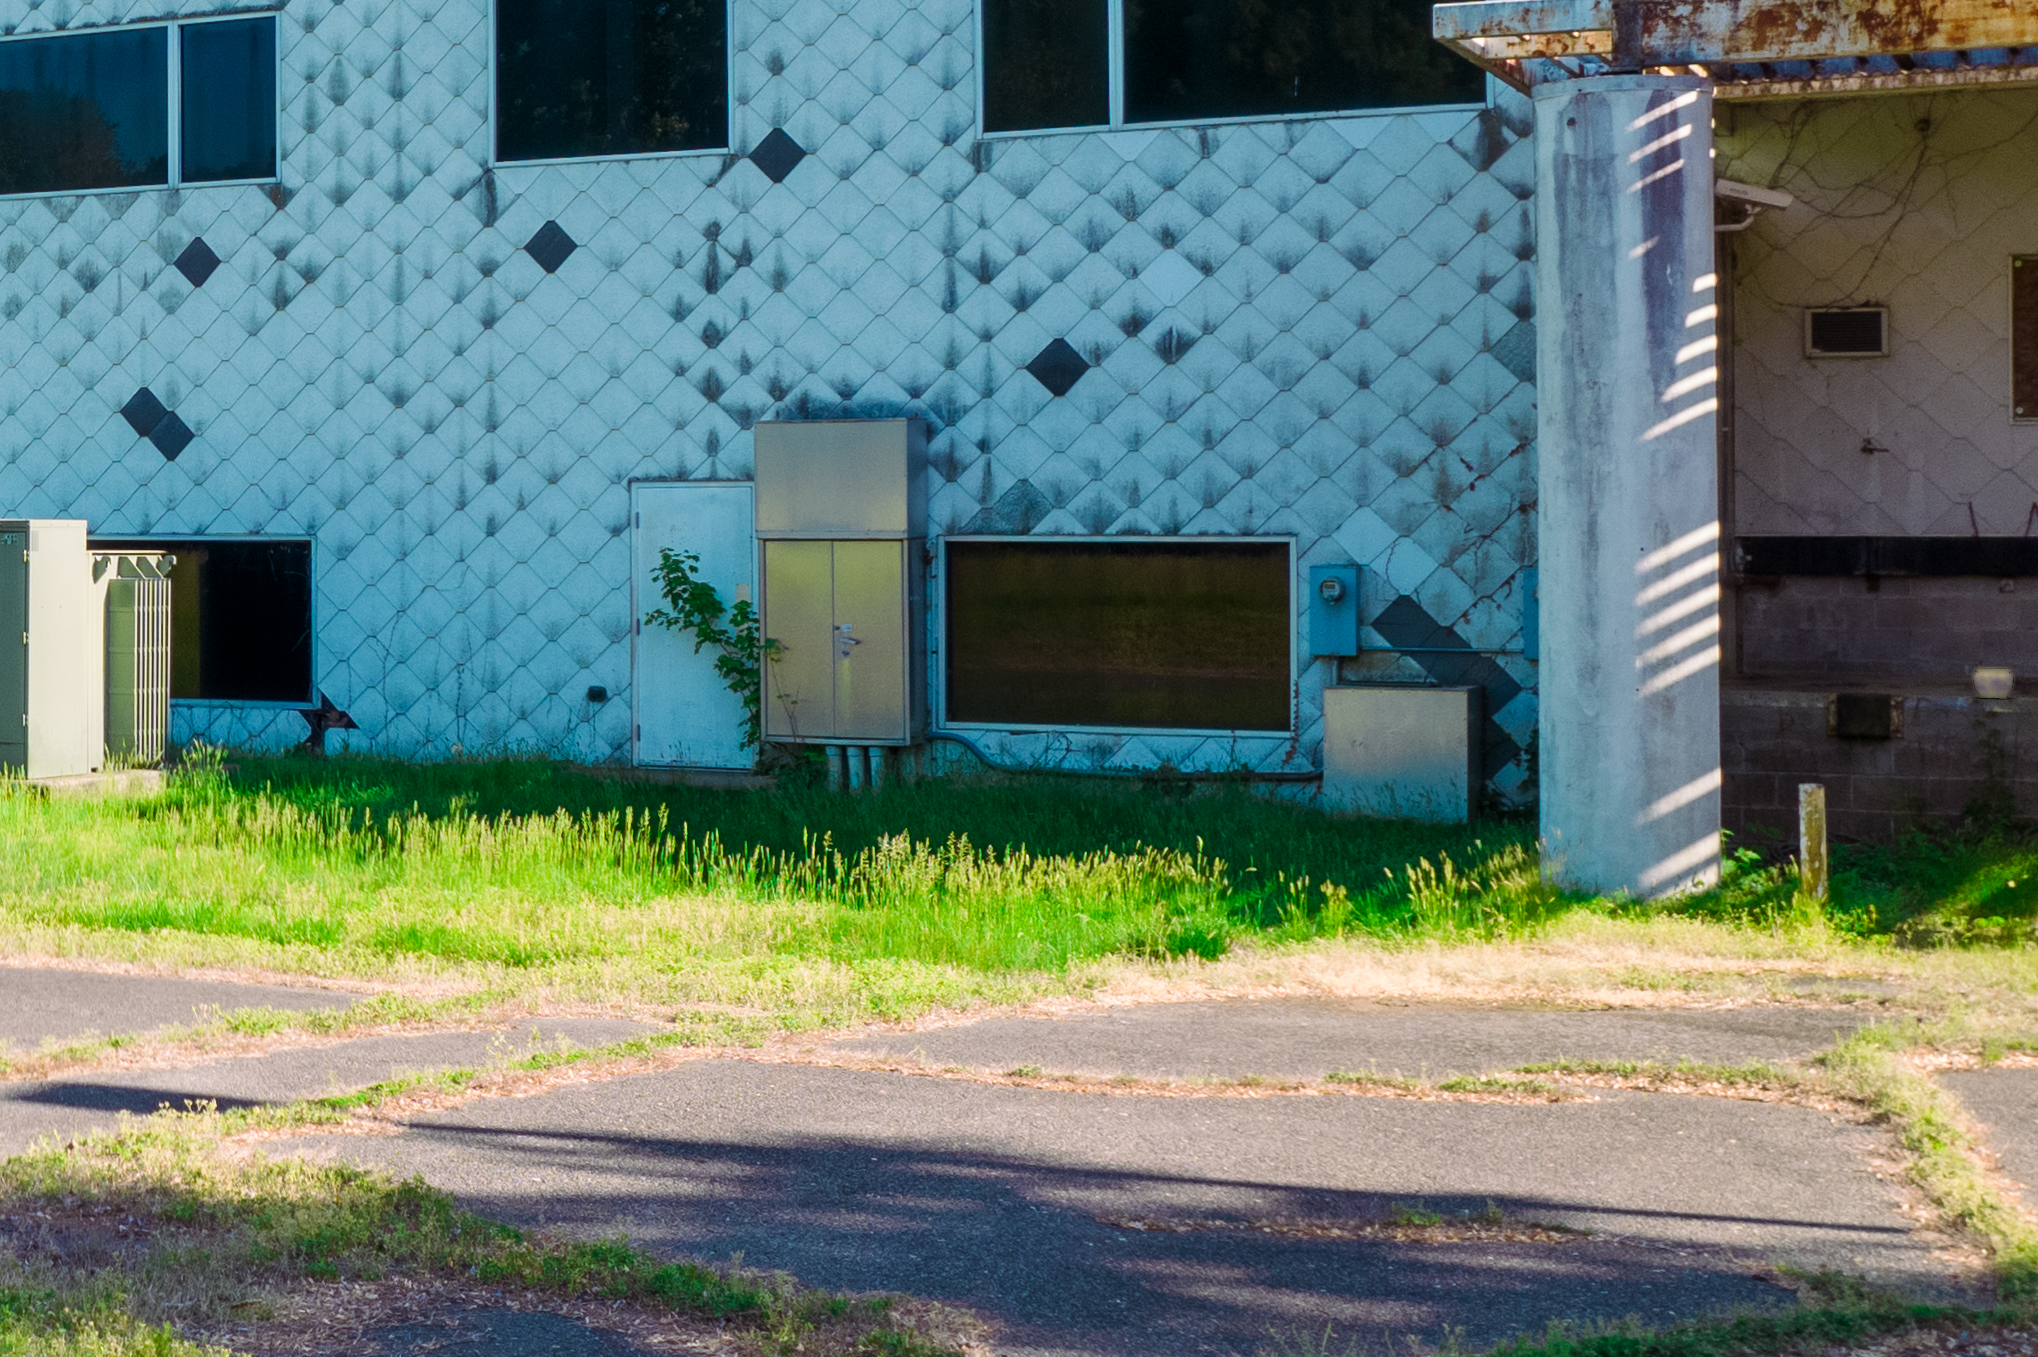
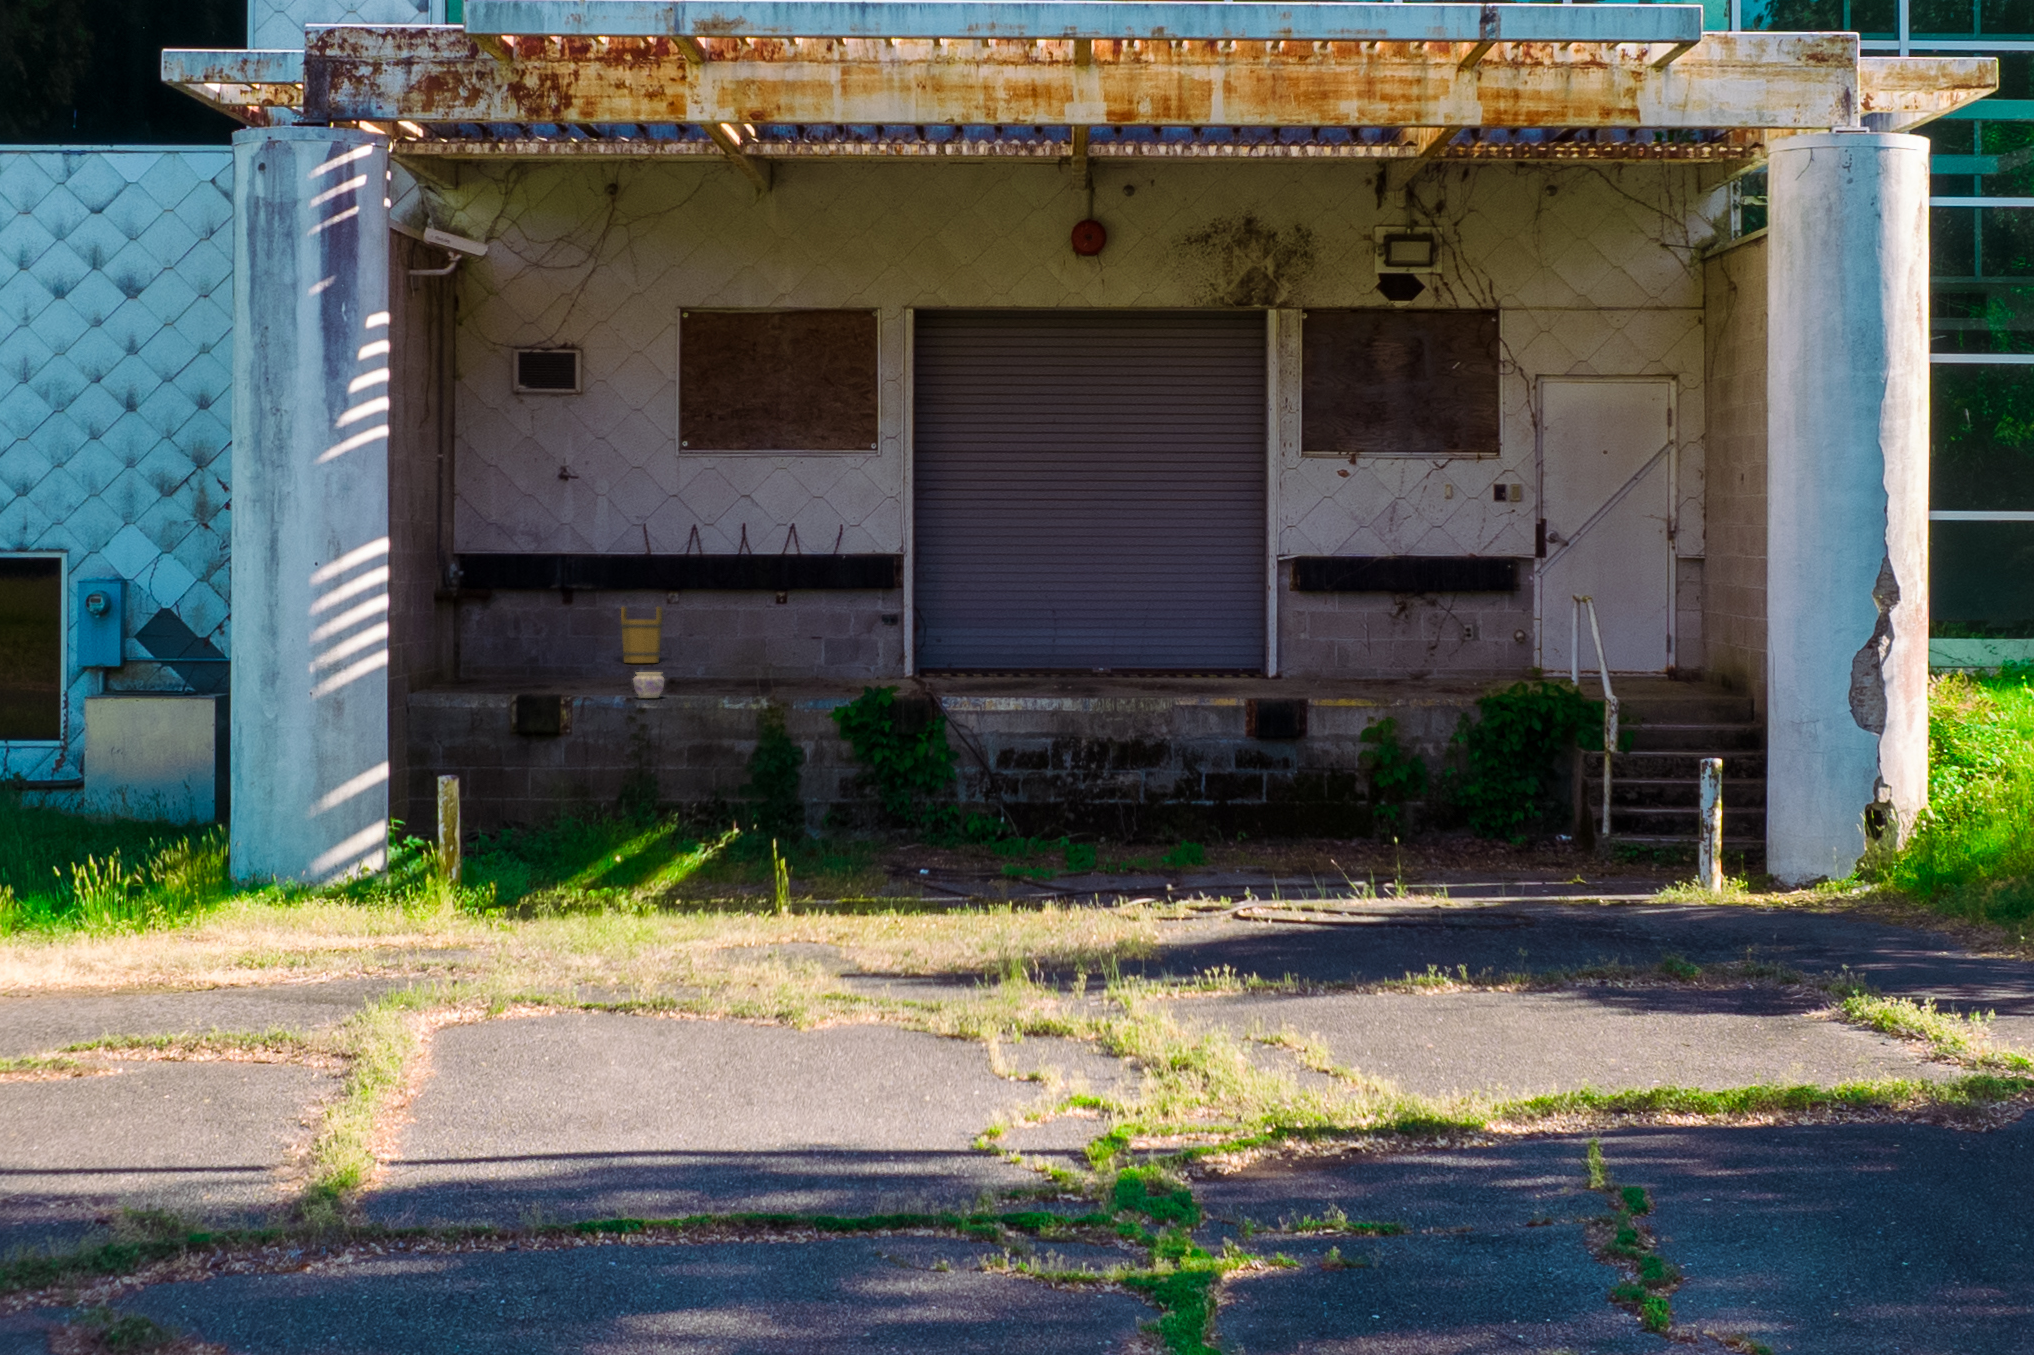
bucket: none [1933,602,1989,667] -> present [621,607,663,663]

